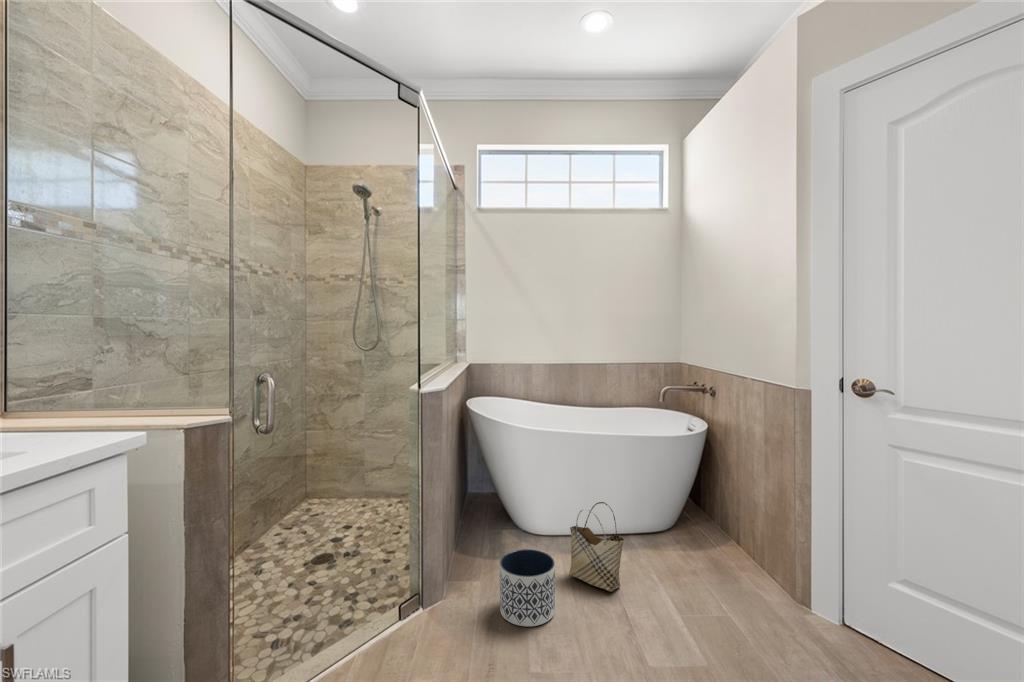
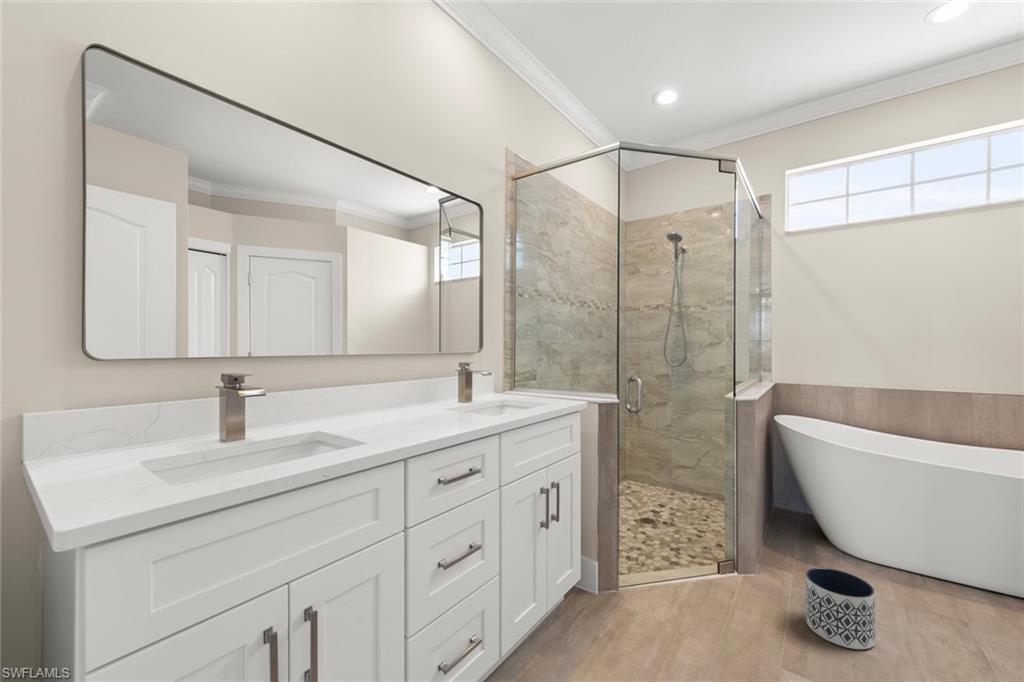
woven basket: present [569,502,624,591] -> none [899,545,983,651]

